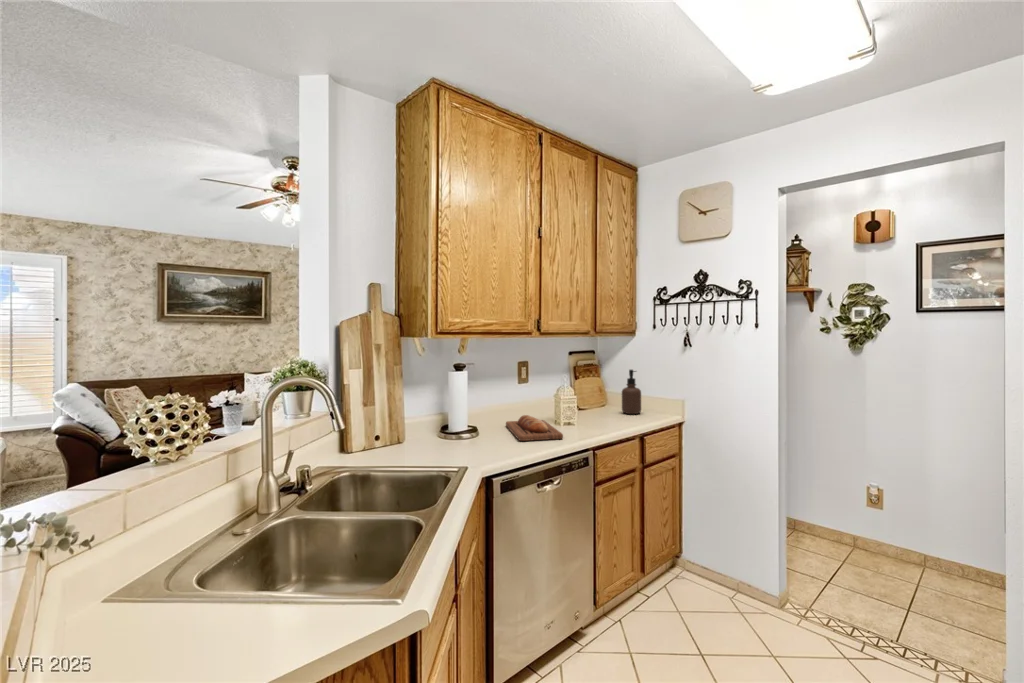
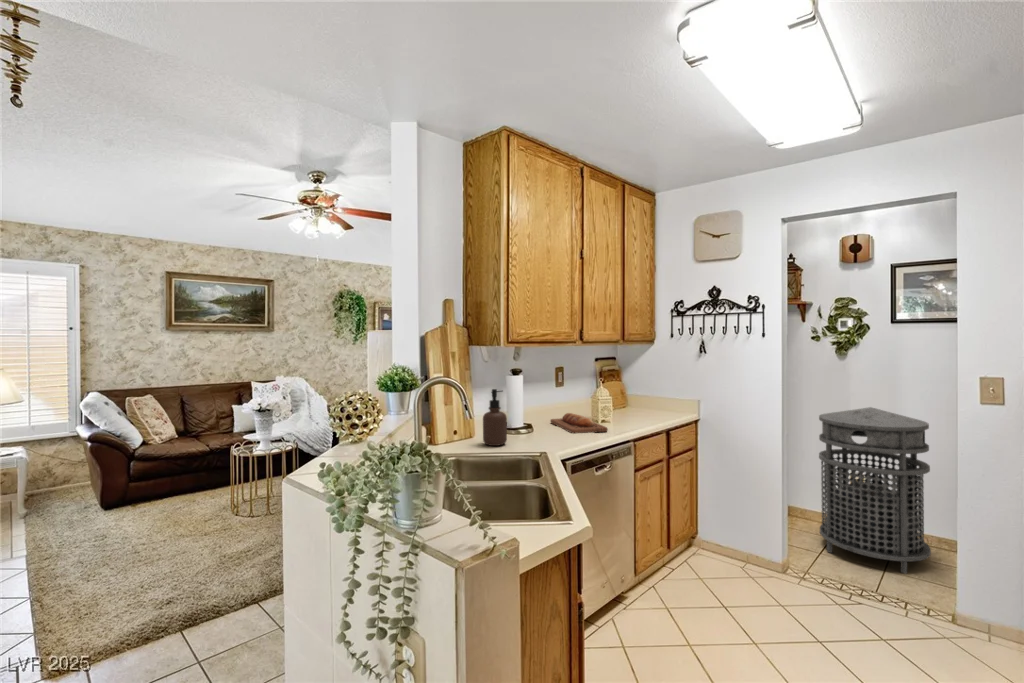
soap dispenser: present [622,370,641,414] -> present [483,389,507,446]
trash can: none [825,412,962,614] -> present [819,407,931,574]

